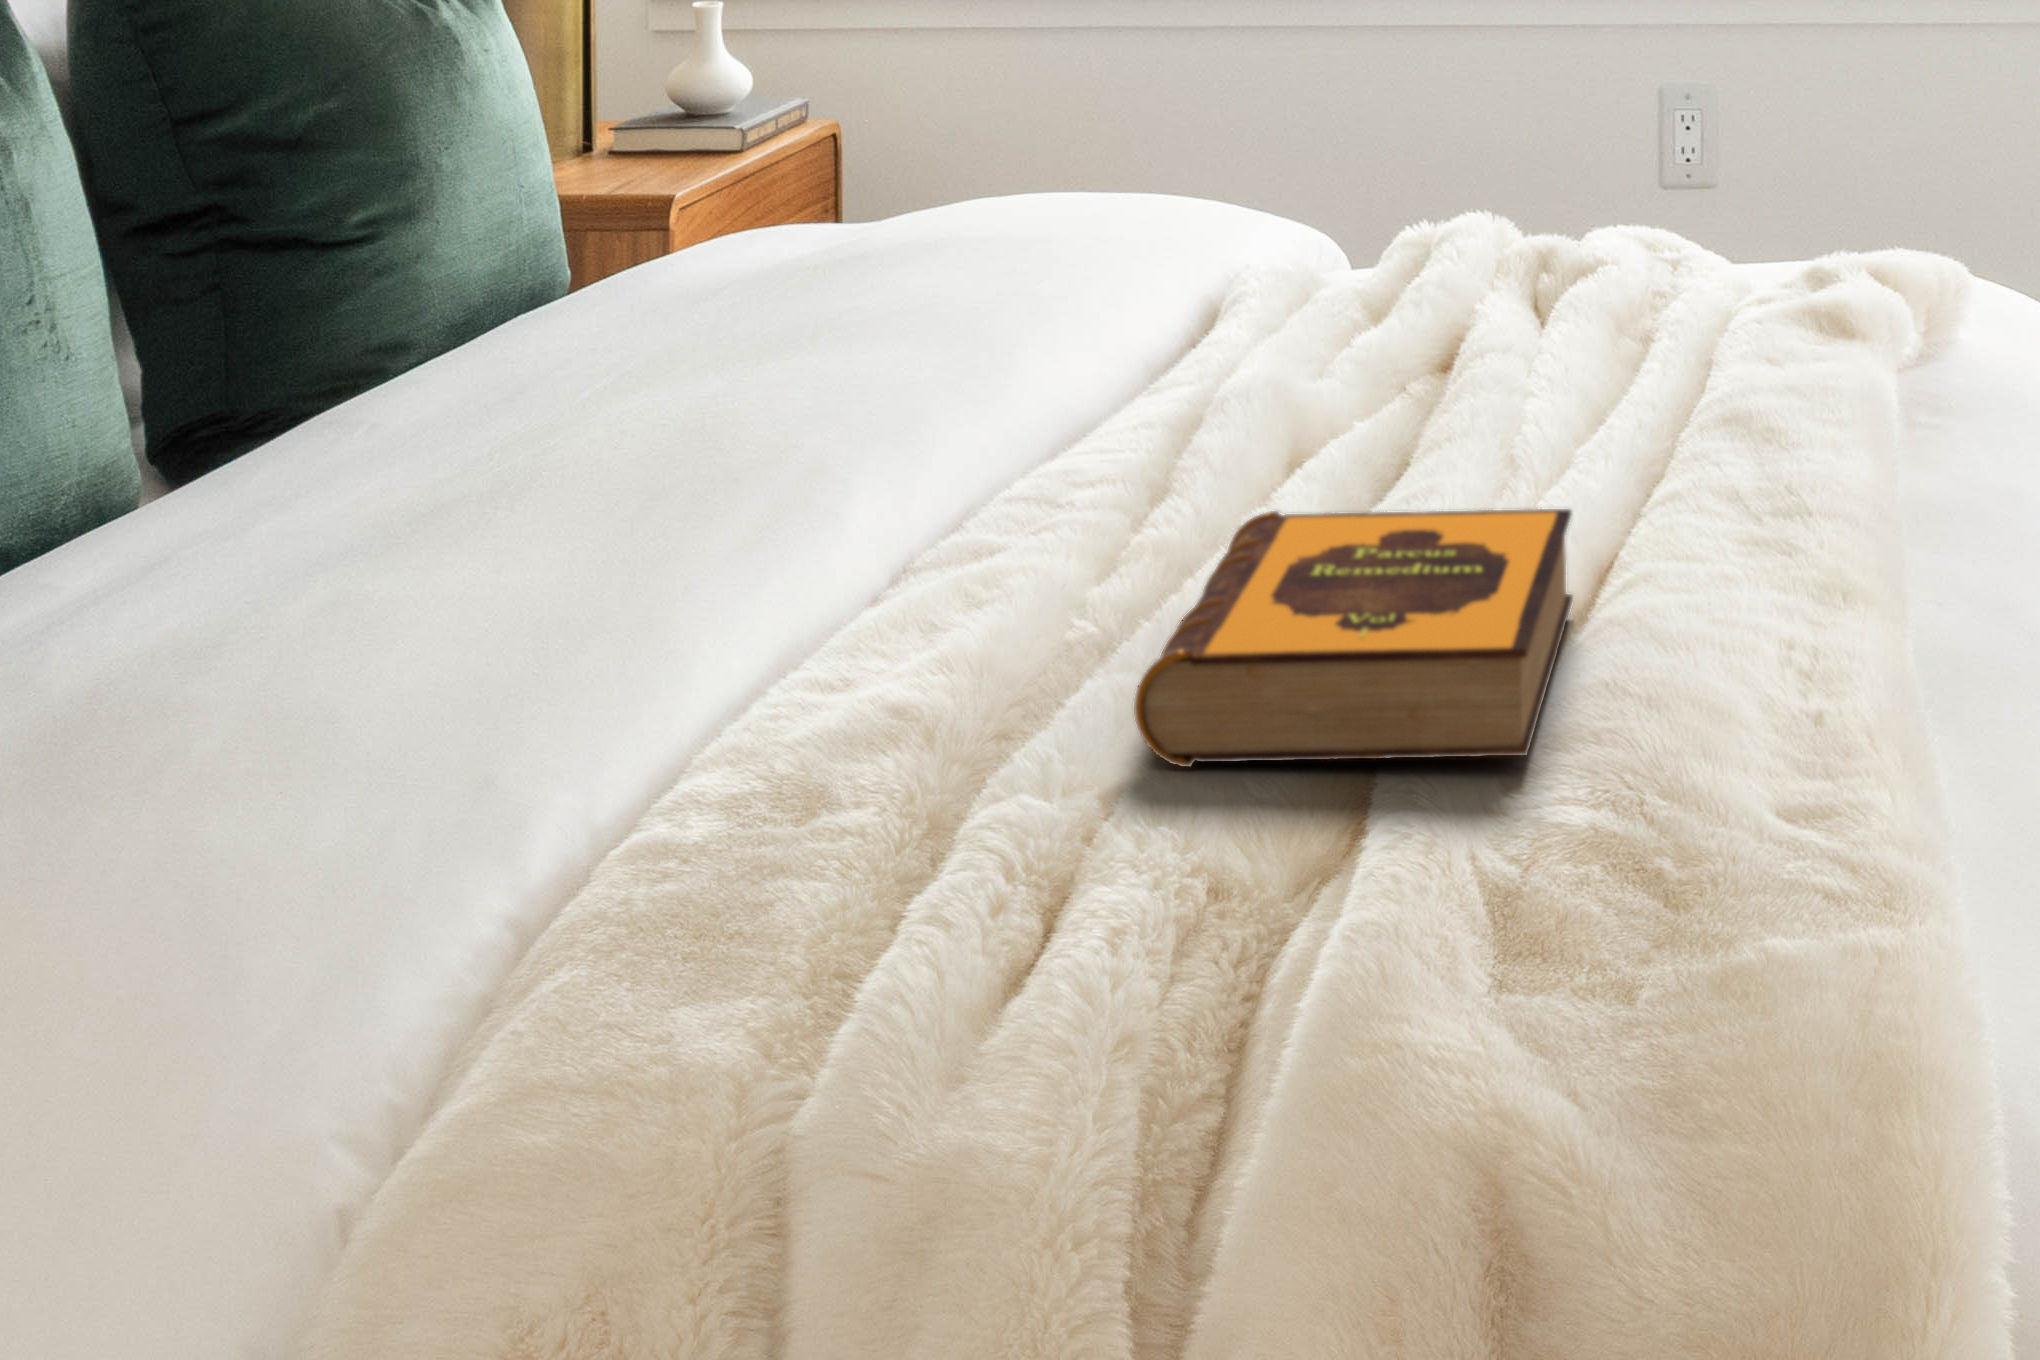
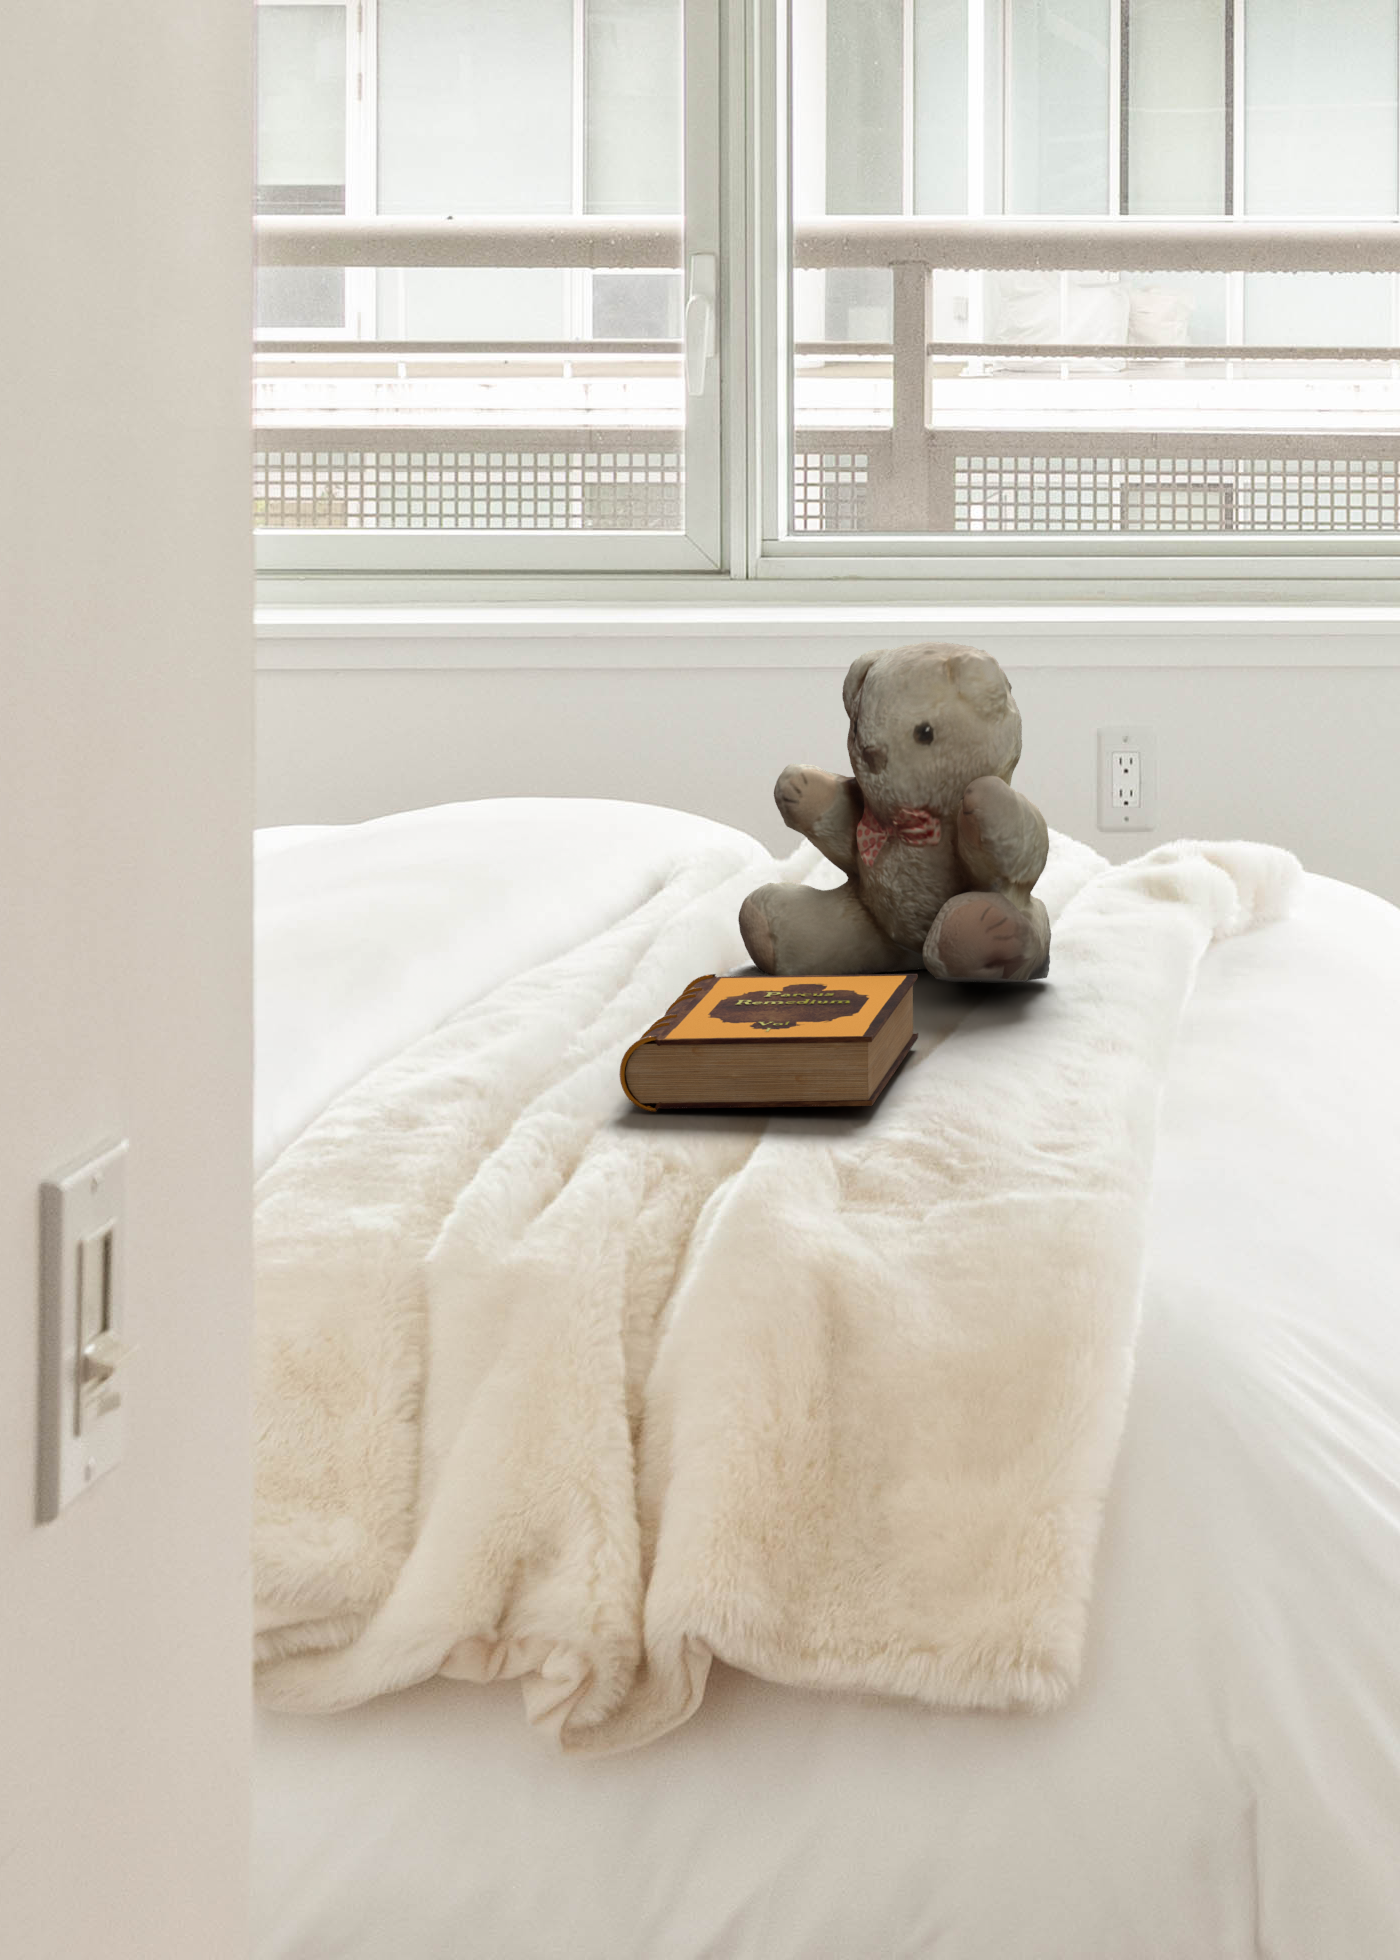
teddy bear: none [1307,27,1731,493] -> present [738,642,1051,983]

